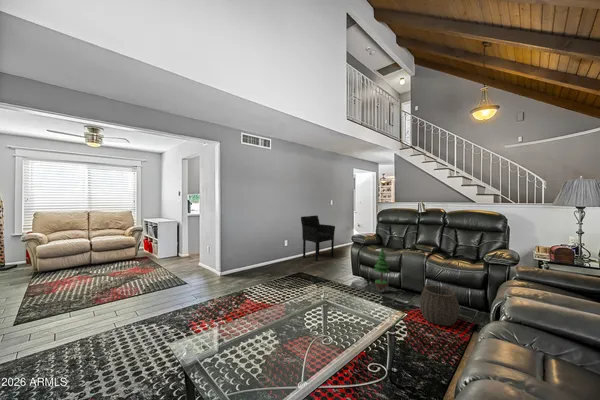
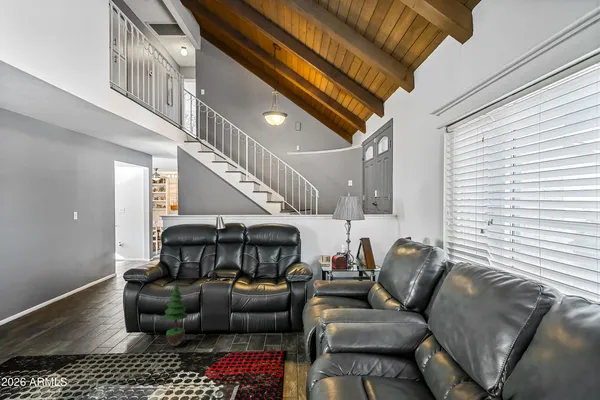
armchair: present [301,215,335,261] -> none [17,240,90,320]
woven basket: present [420,285,459,326] -> none [229,321,271,370]

